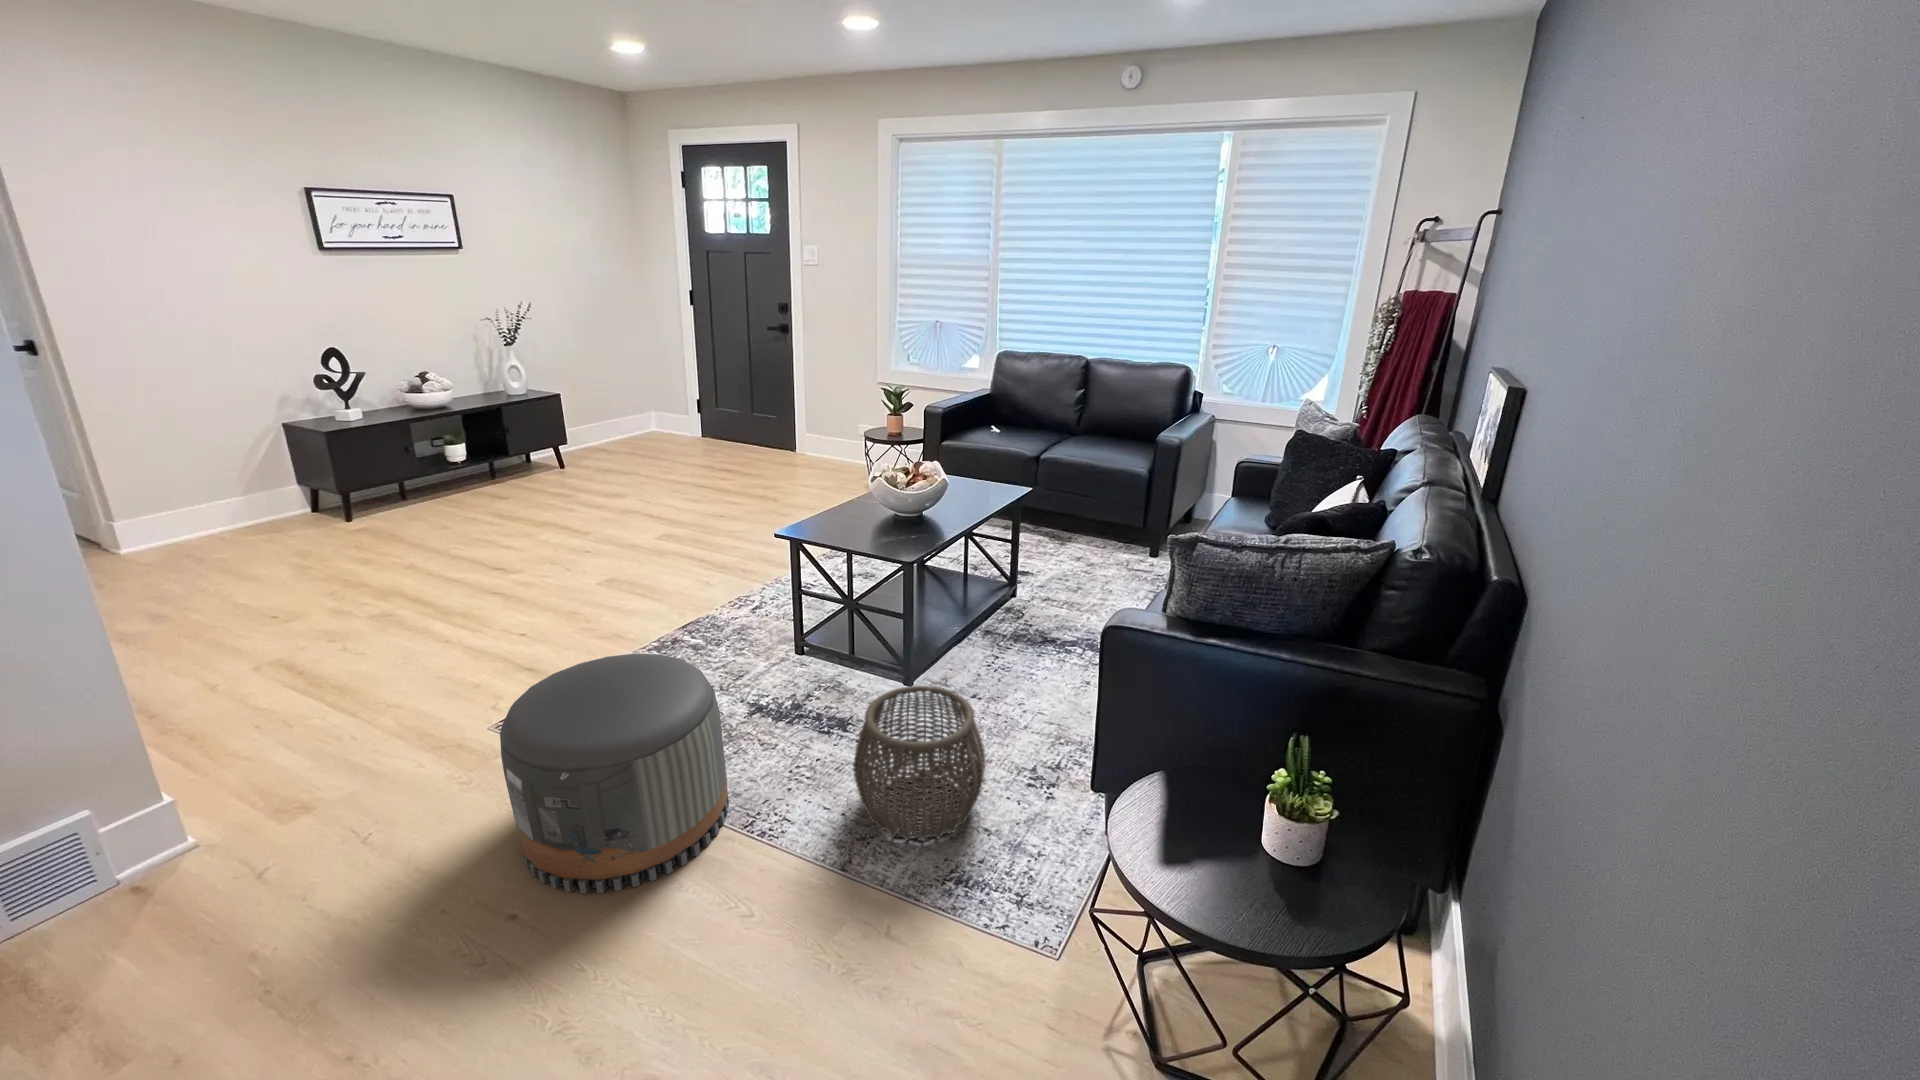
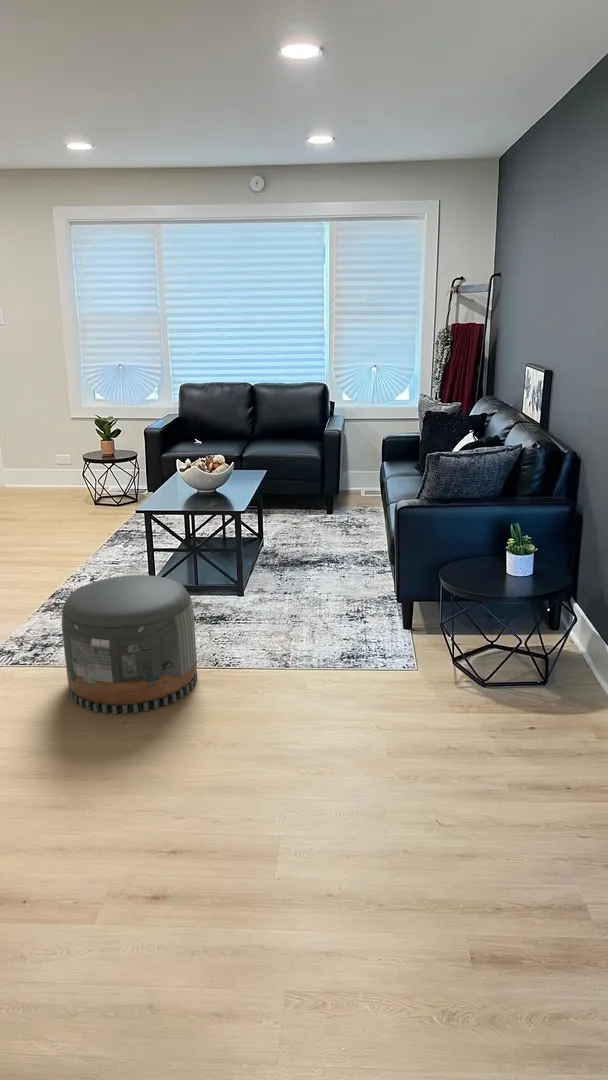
woven basket: present [853,686,986,841] -> none [261,568,341,654]

